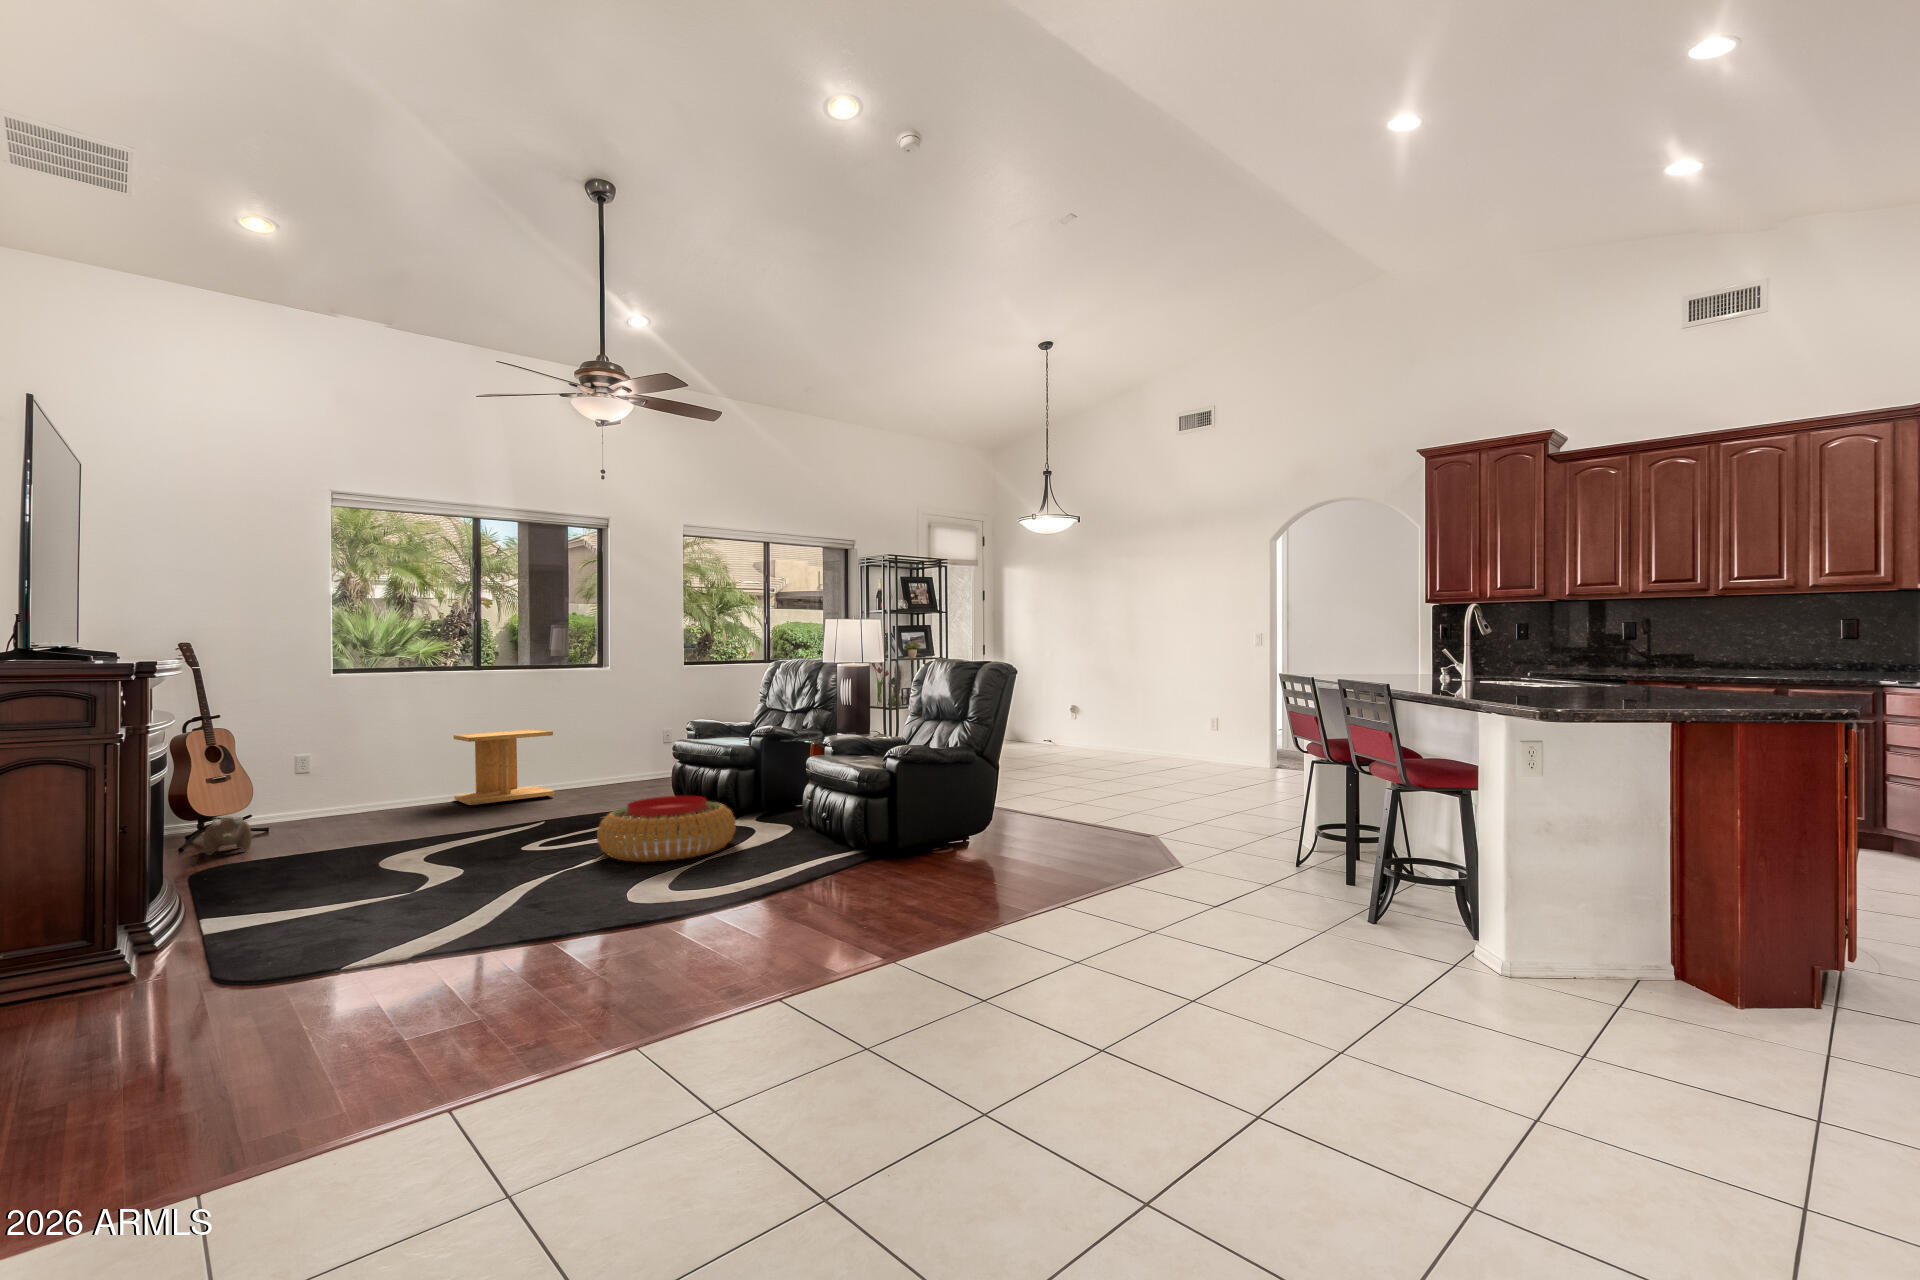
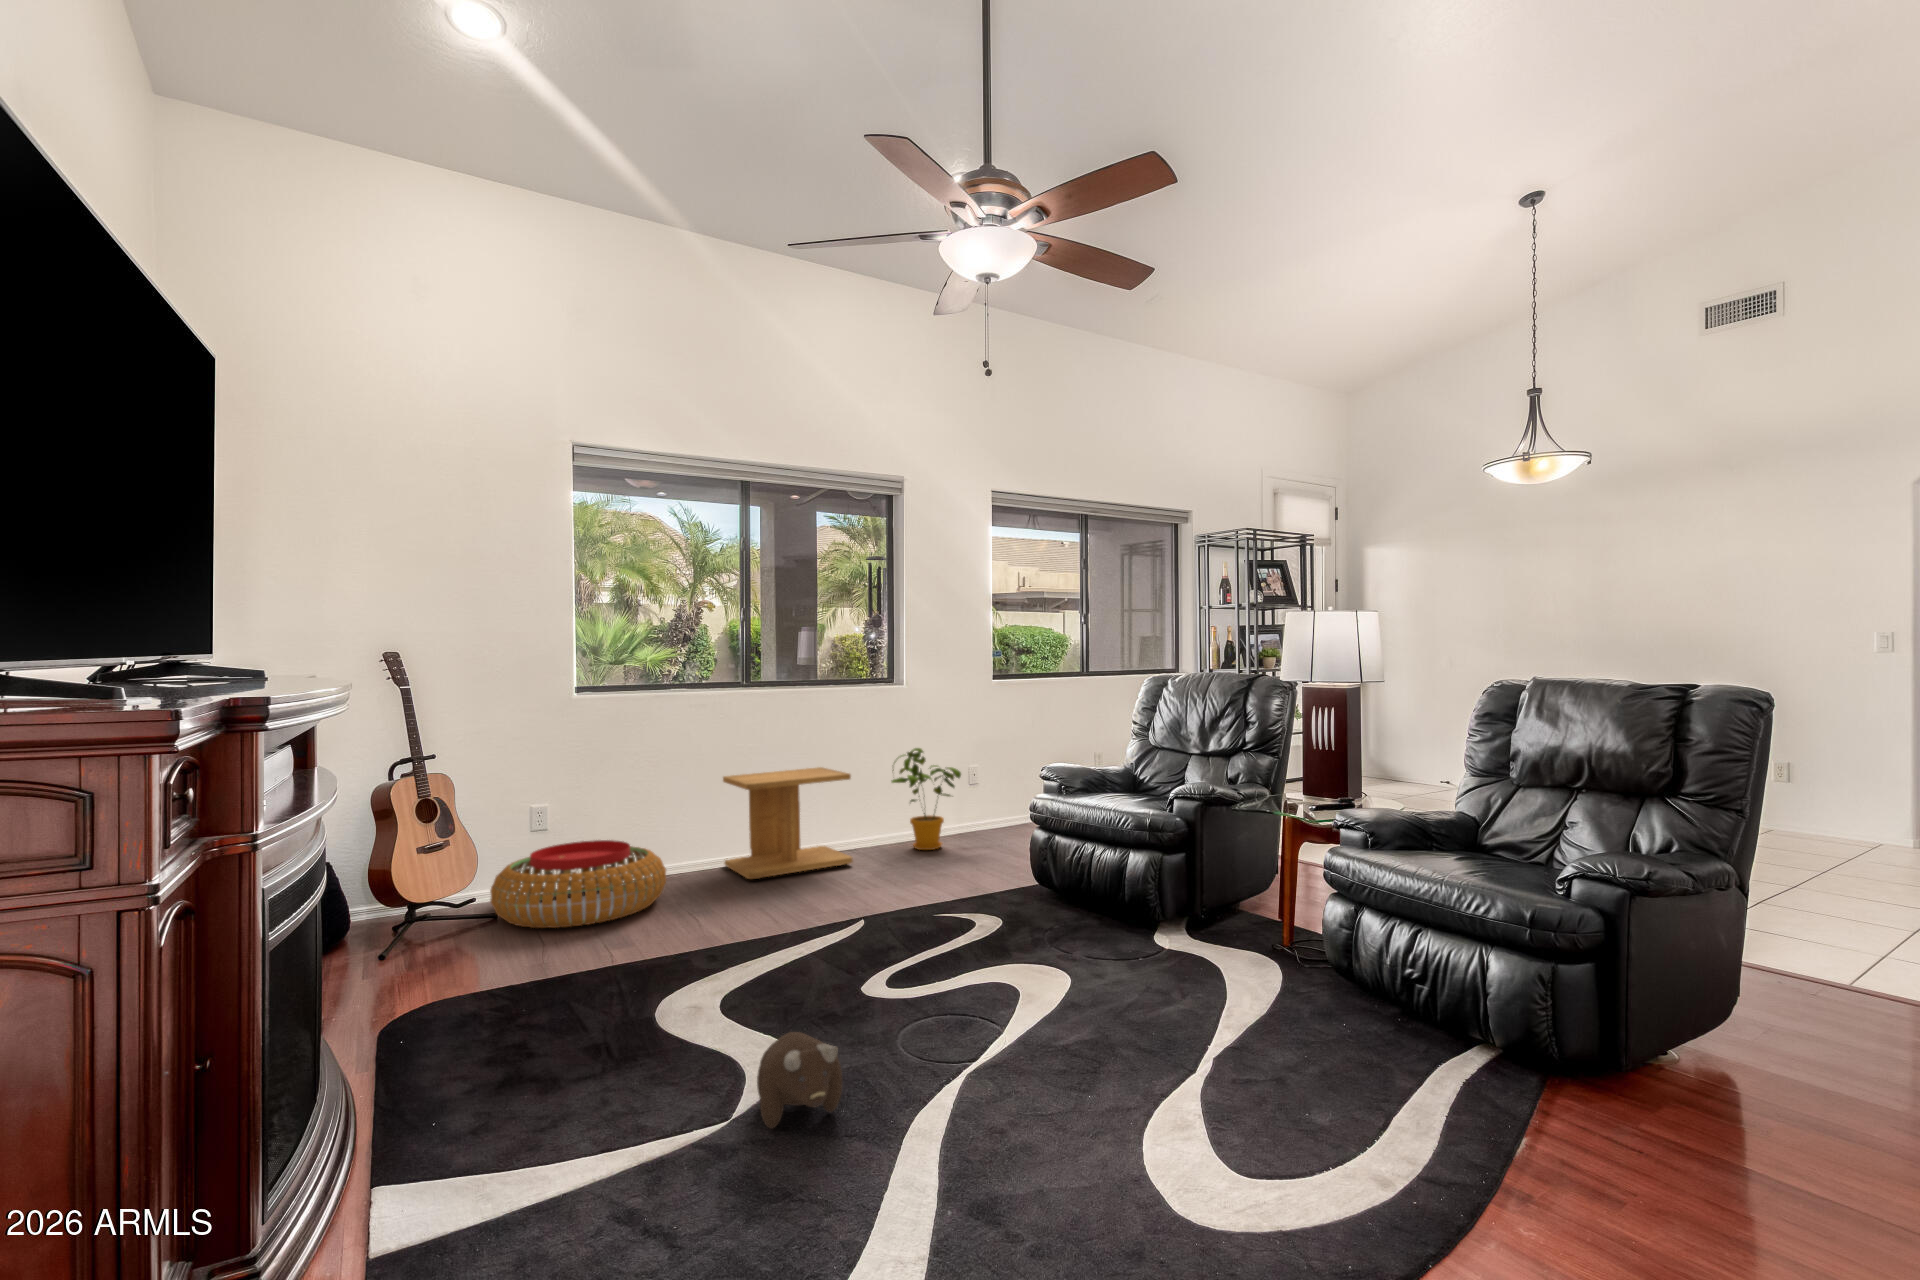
house plant: none [591,713,643,788] -> present [892,748,961,850]
pouf: present [597,796,736,862] -> present [490,840,667,928]
plush toy: present [203,817,252,855] -> present [757,1032,843,1129]

